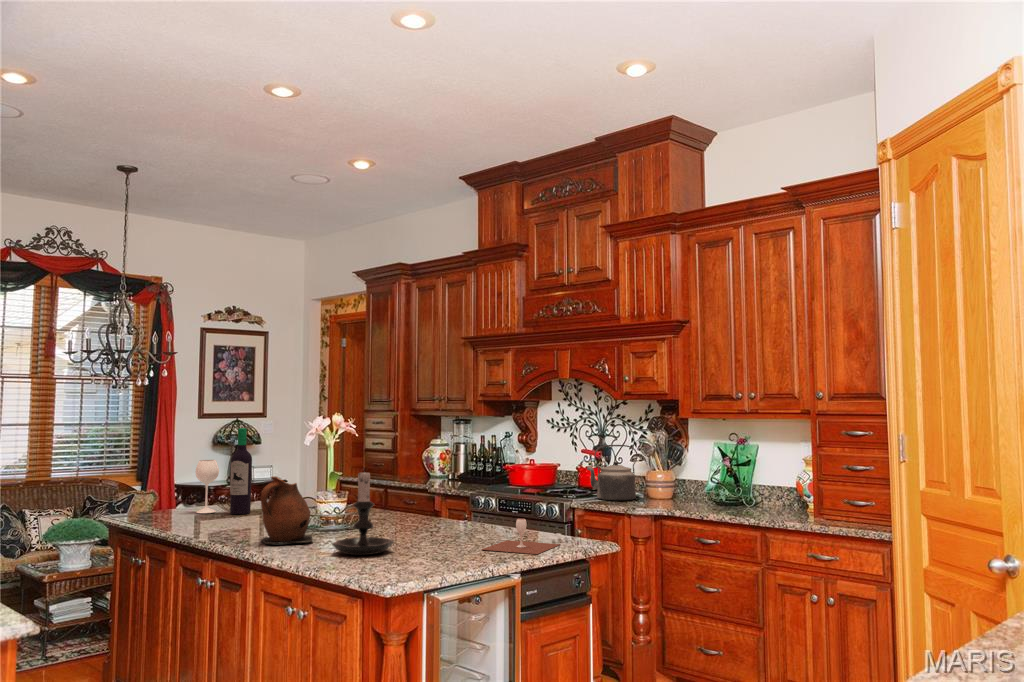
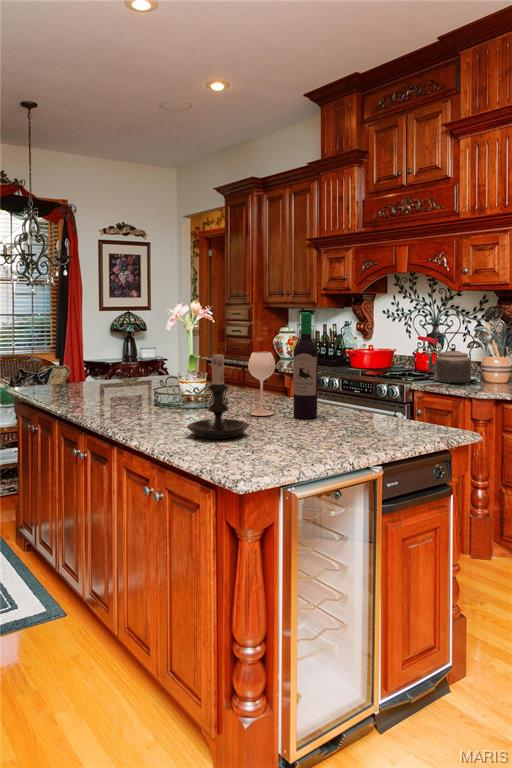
wine bottle: present [196,428,252,514] -> present [248,312,318,419]
ceramic pitcher: present [261,477,313,544] -> none [120,357,172,423]
wine glass: present [482,519,560,554] -> none [339,405,423,444]

